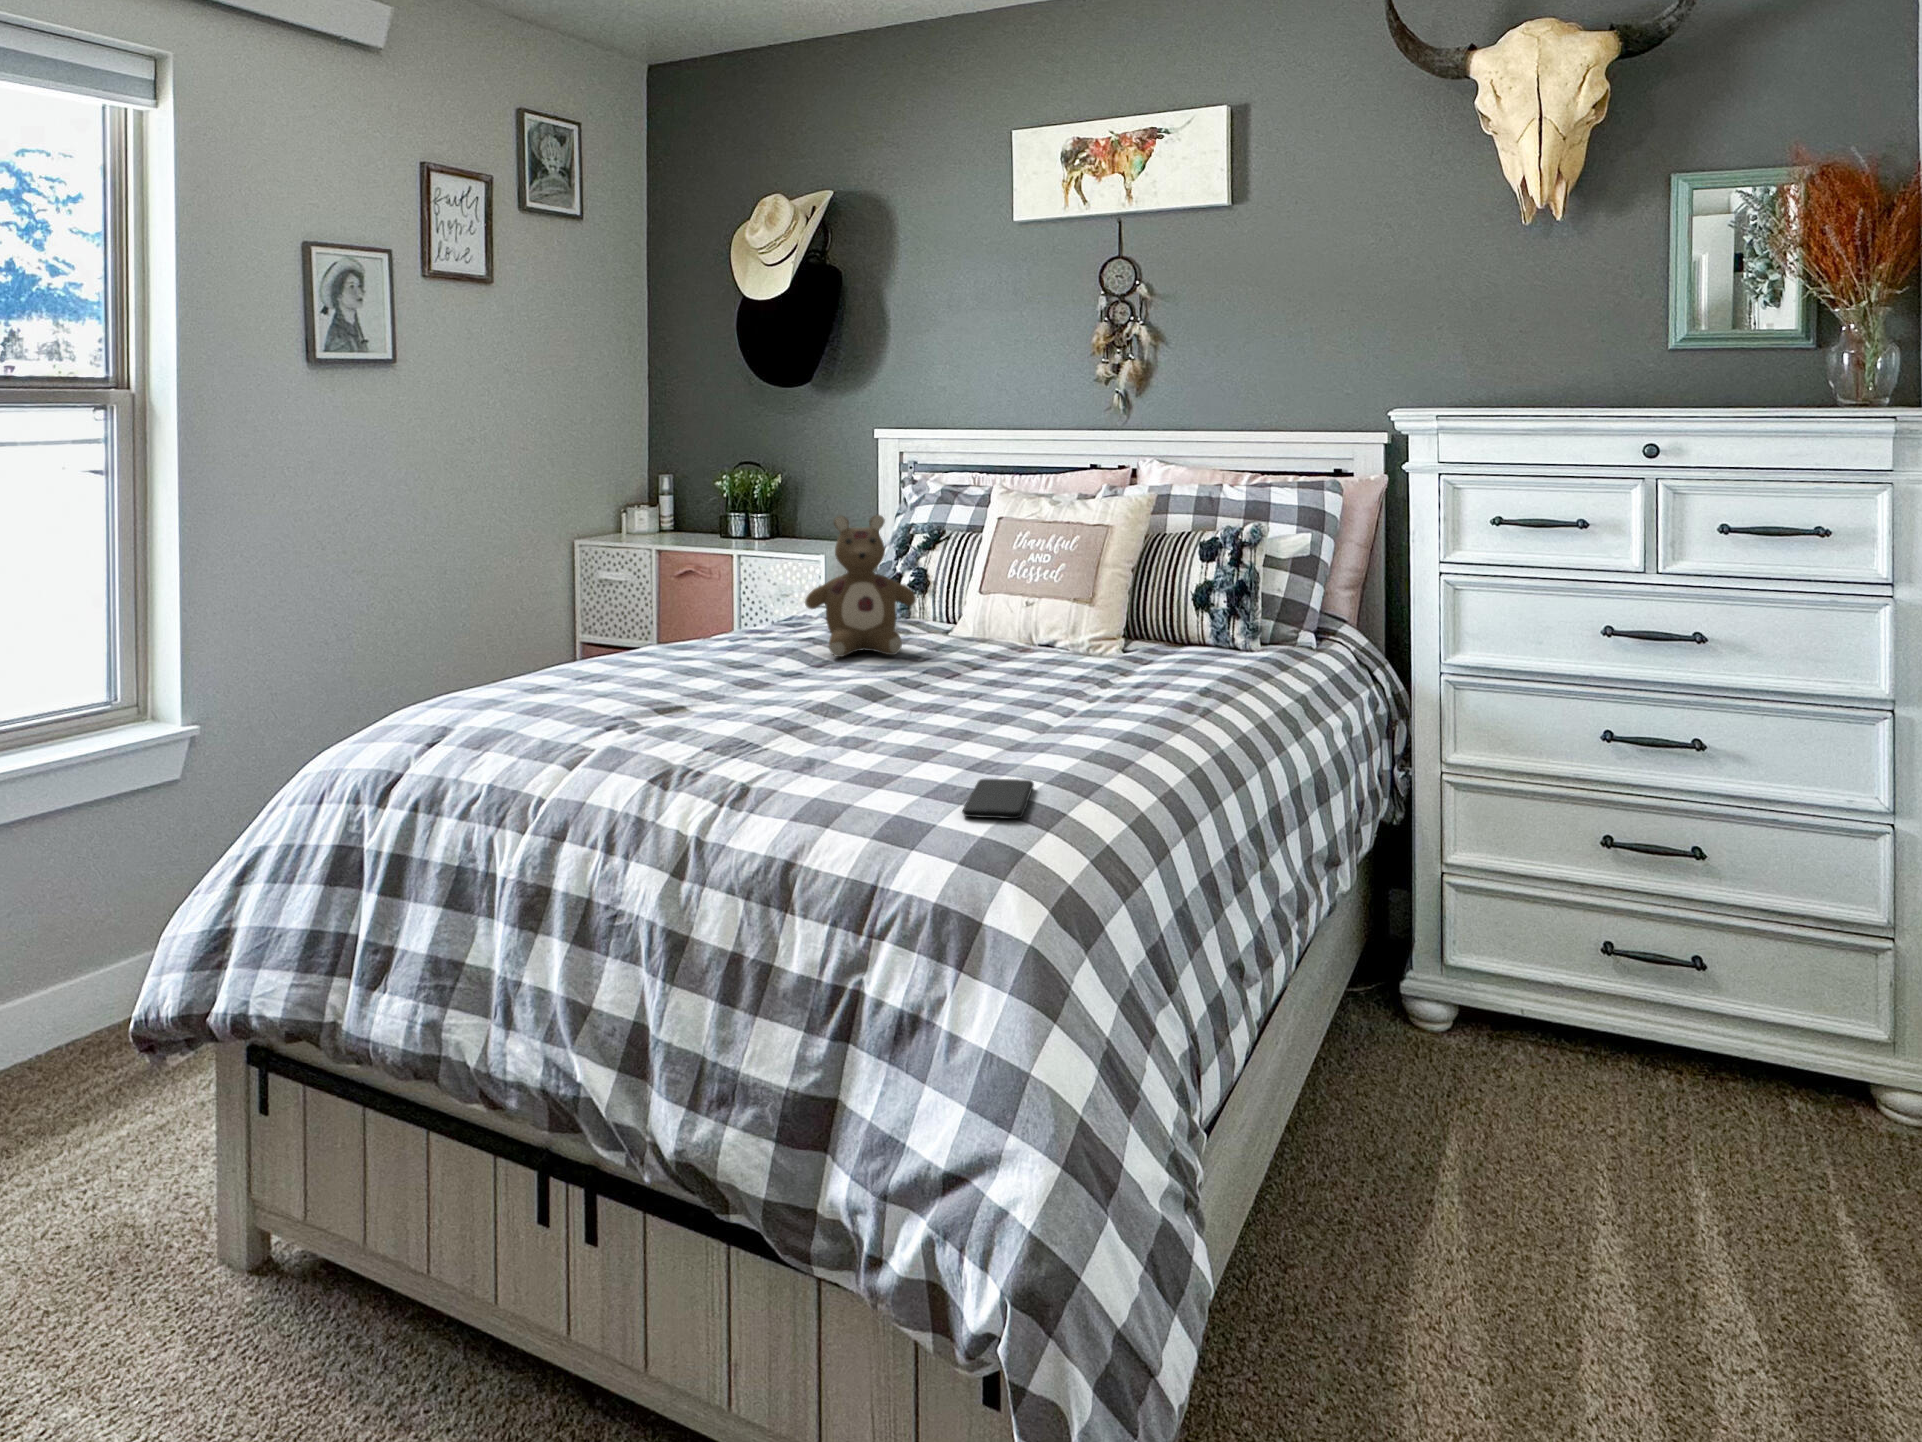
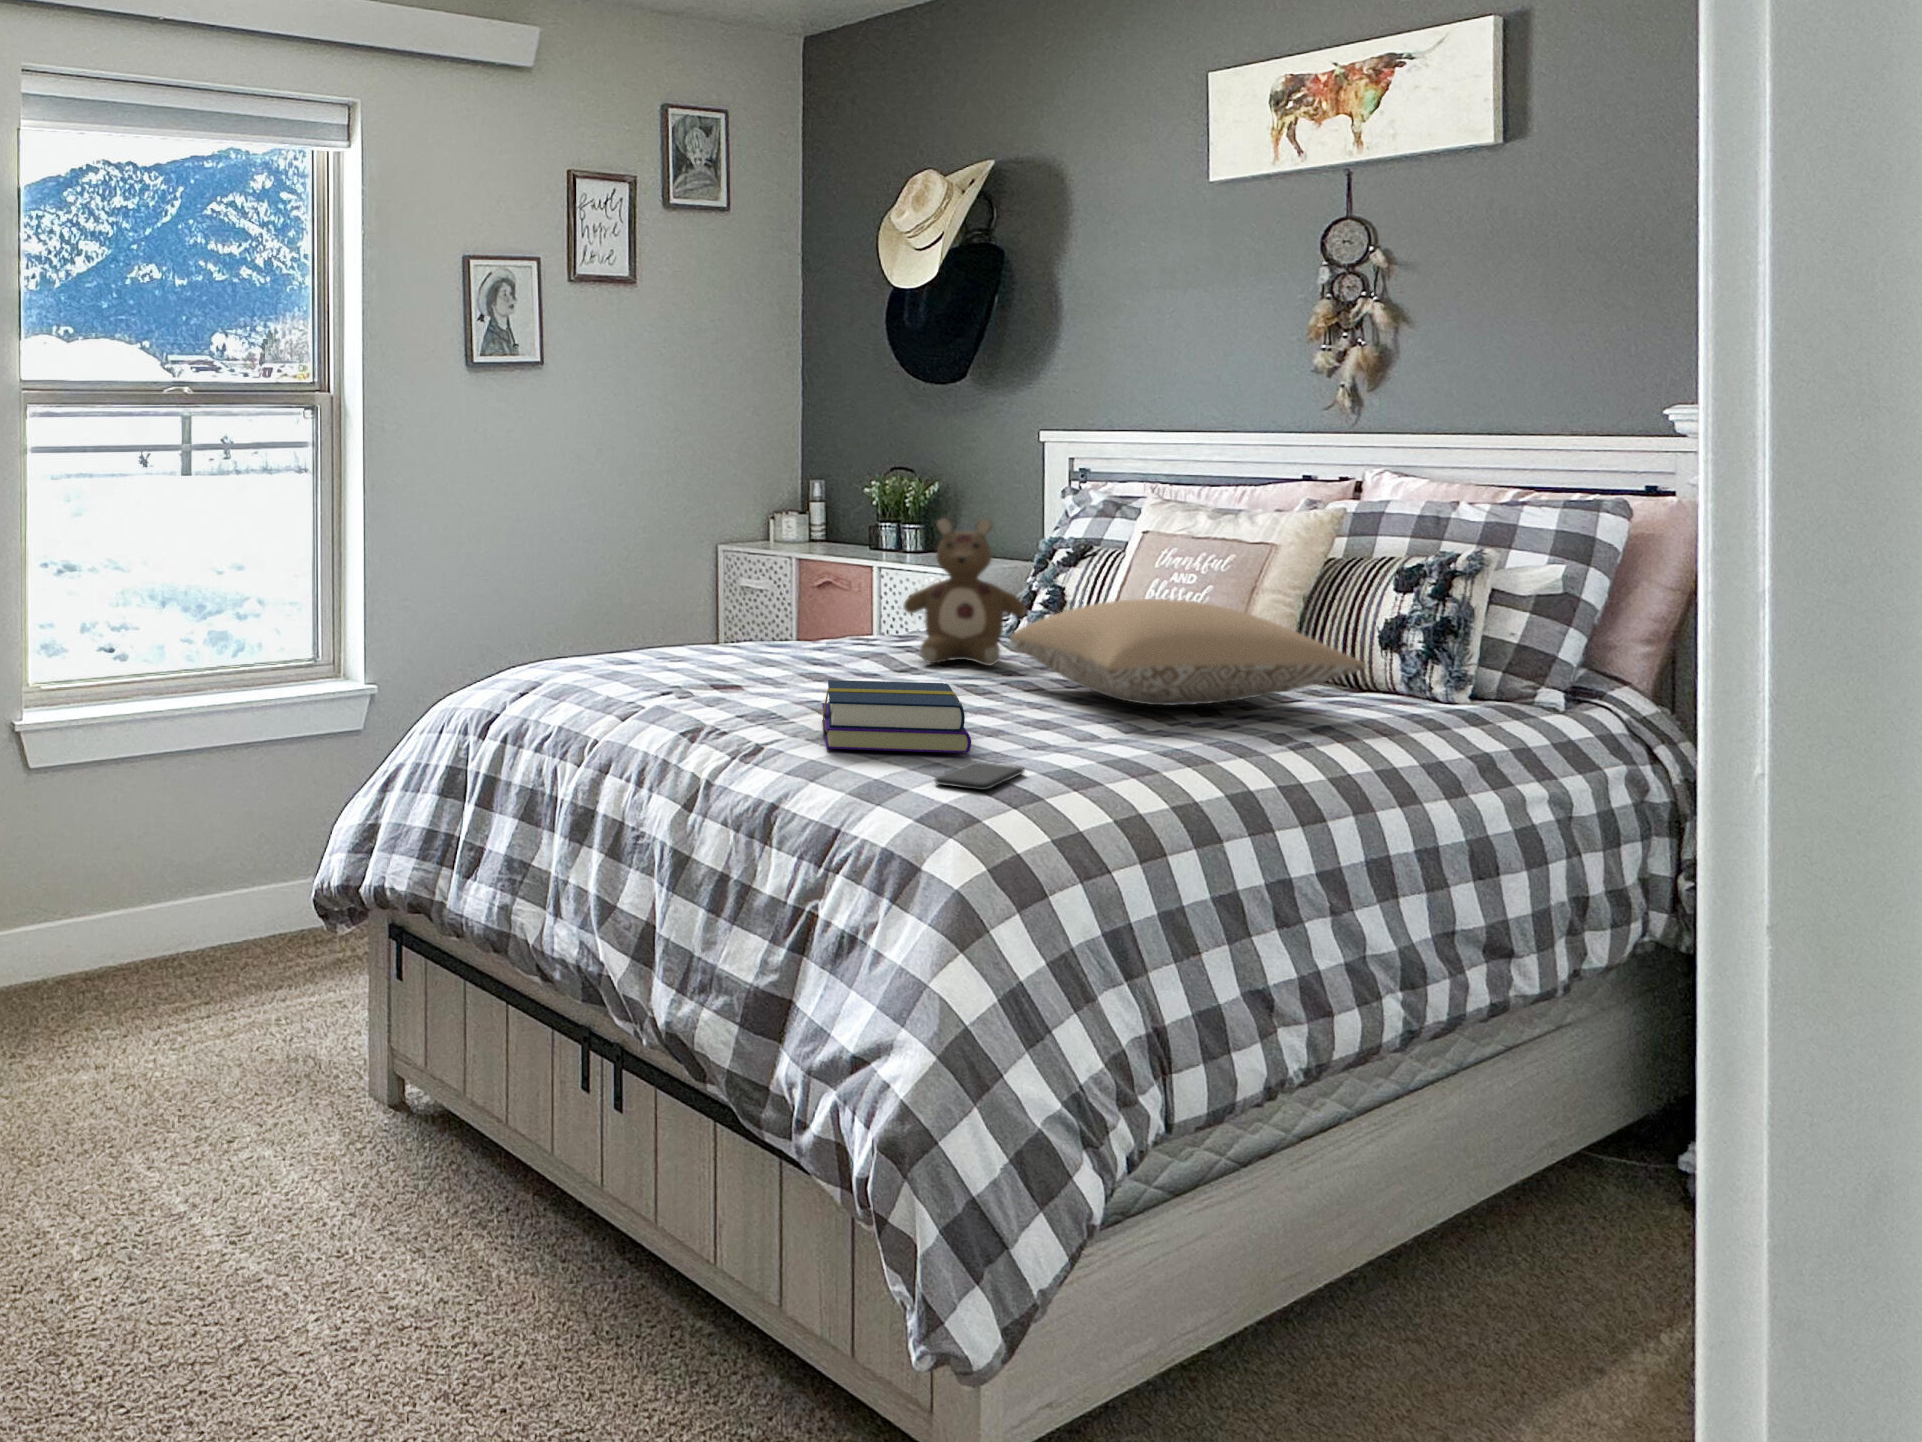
pillow: none [922,585,1235,684] -> present [1010,599,1366,705]
book: none [786,689,967,782] -> present [822,680,971,753]

